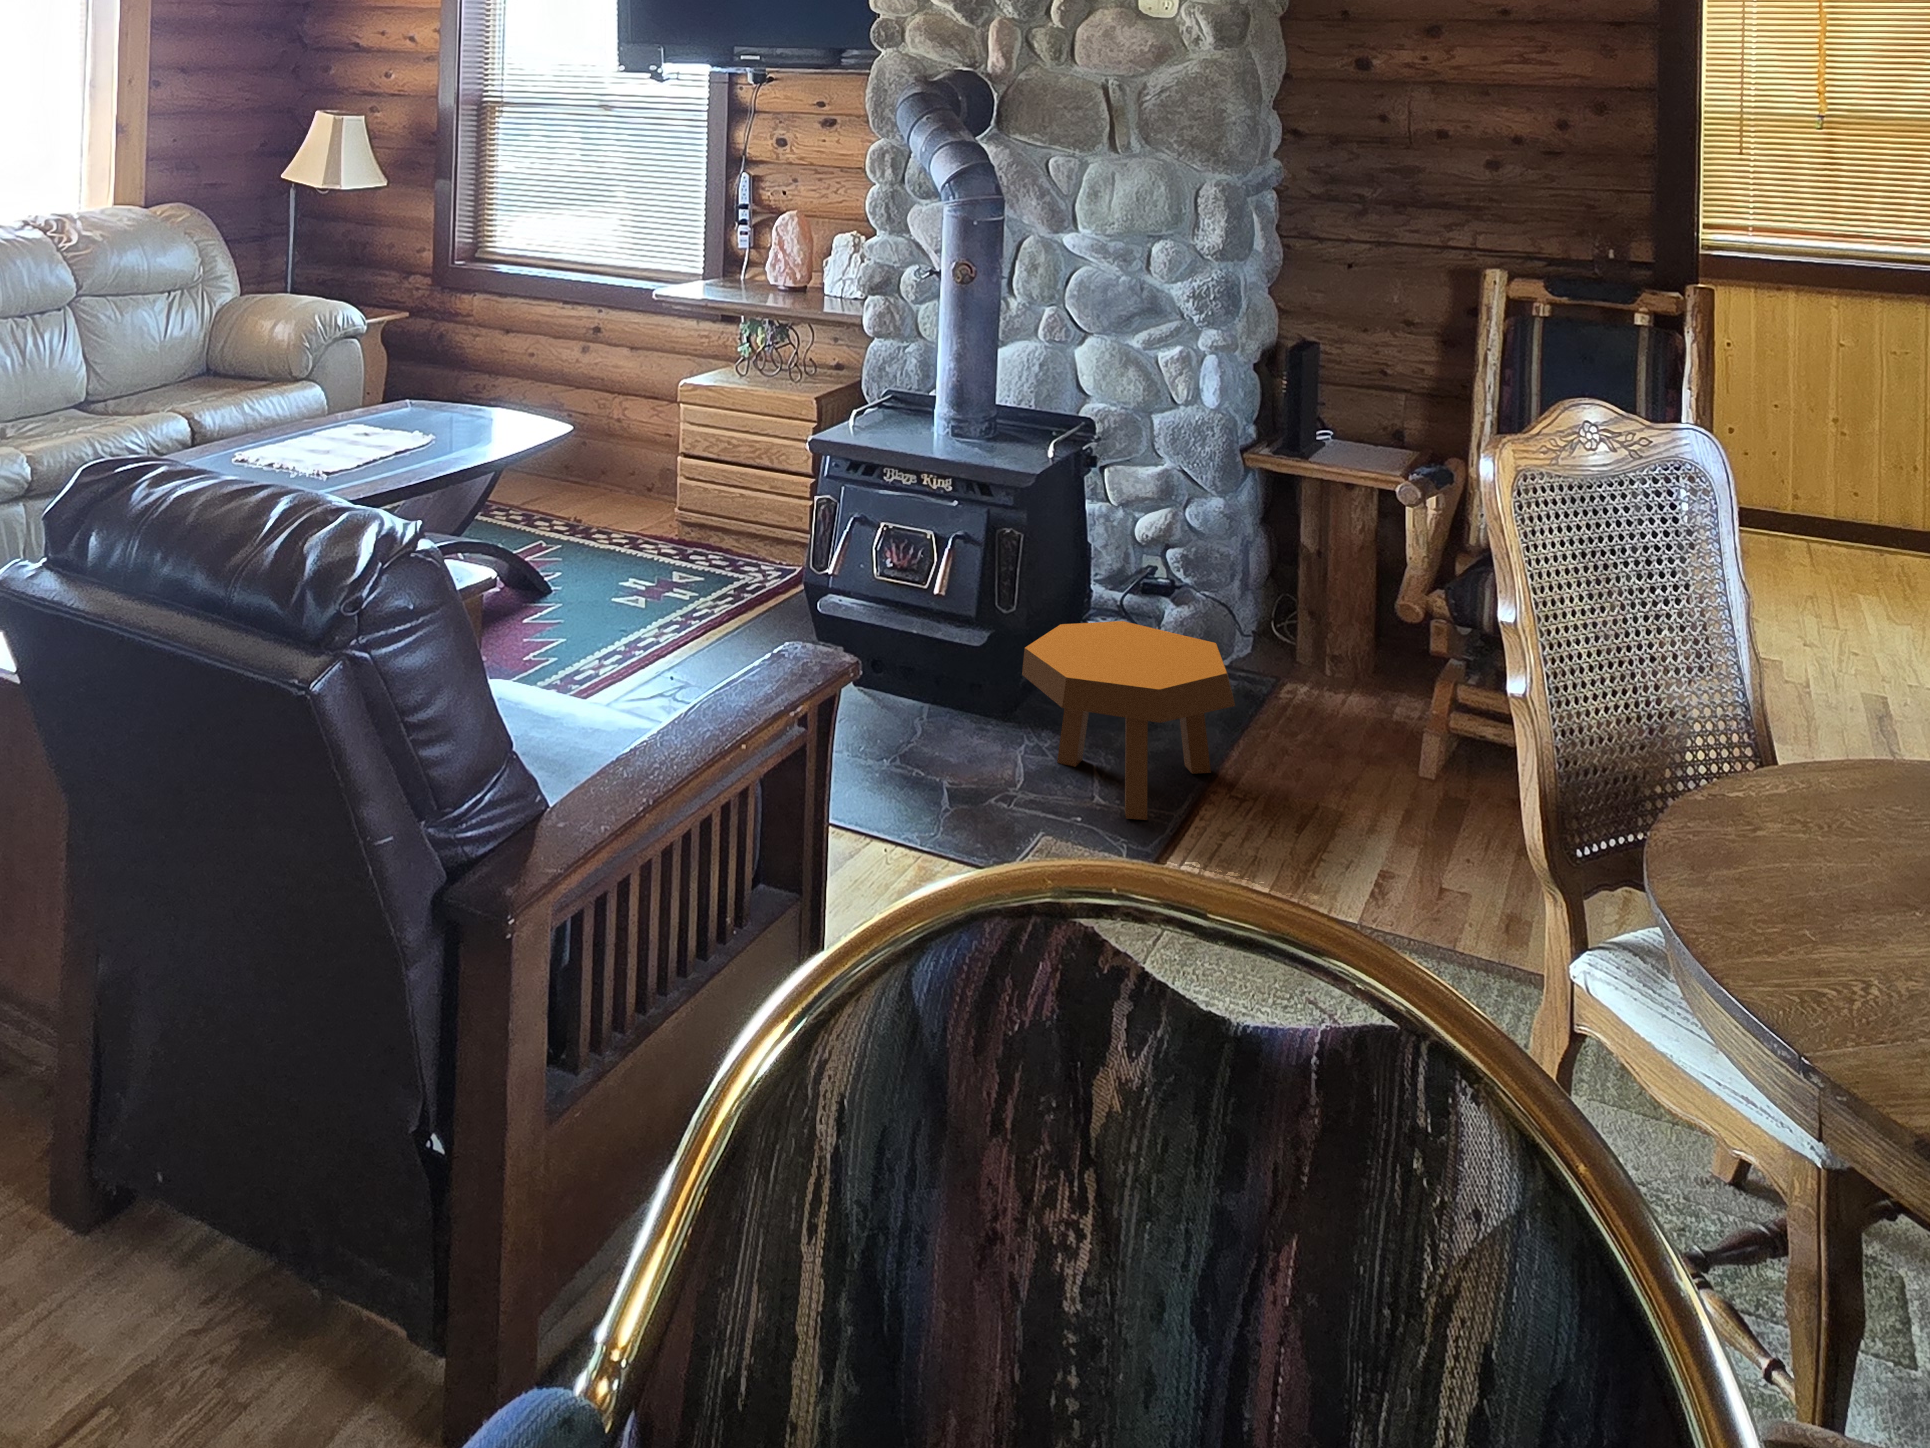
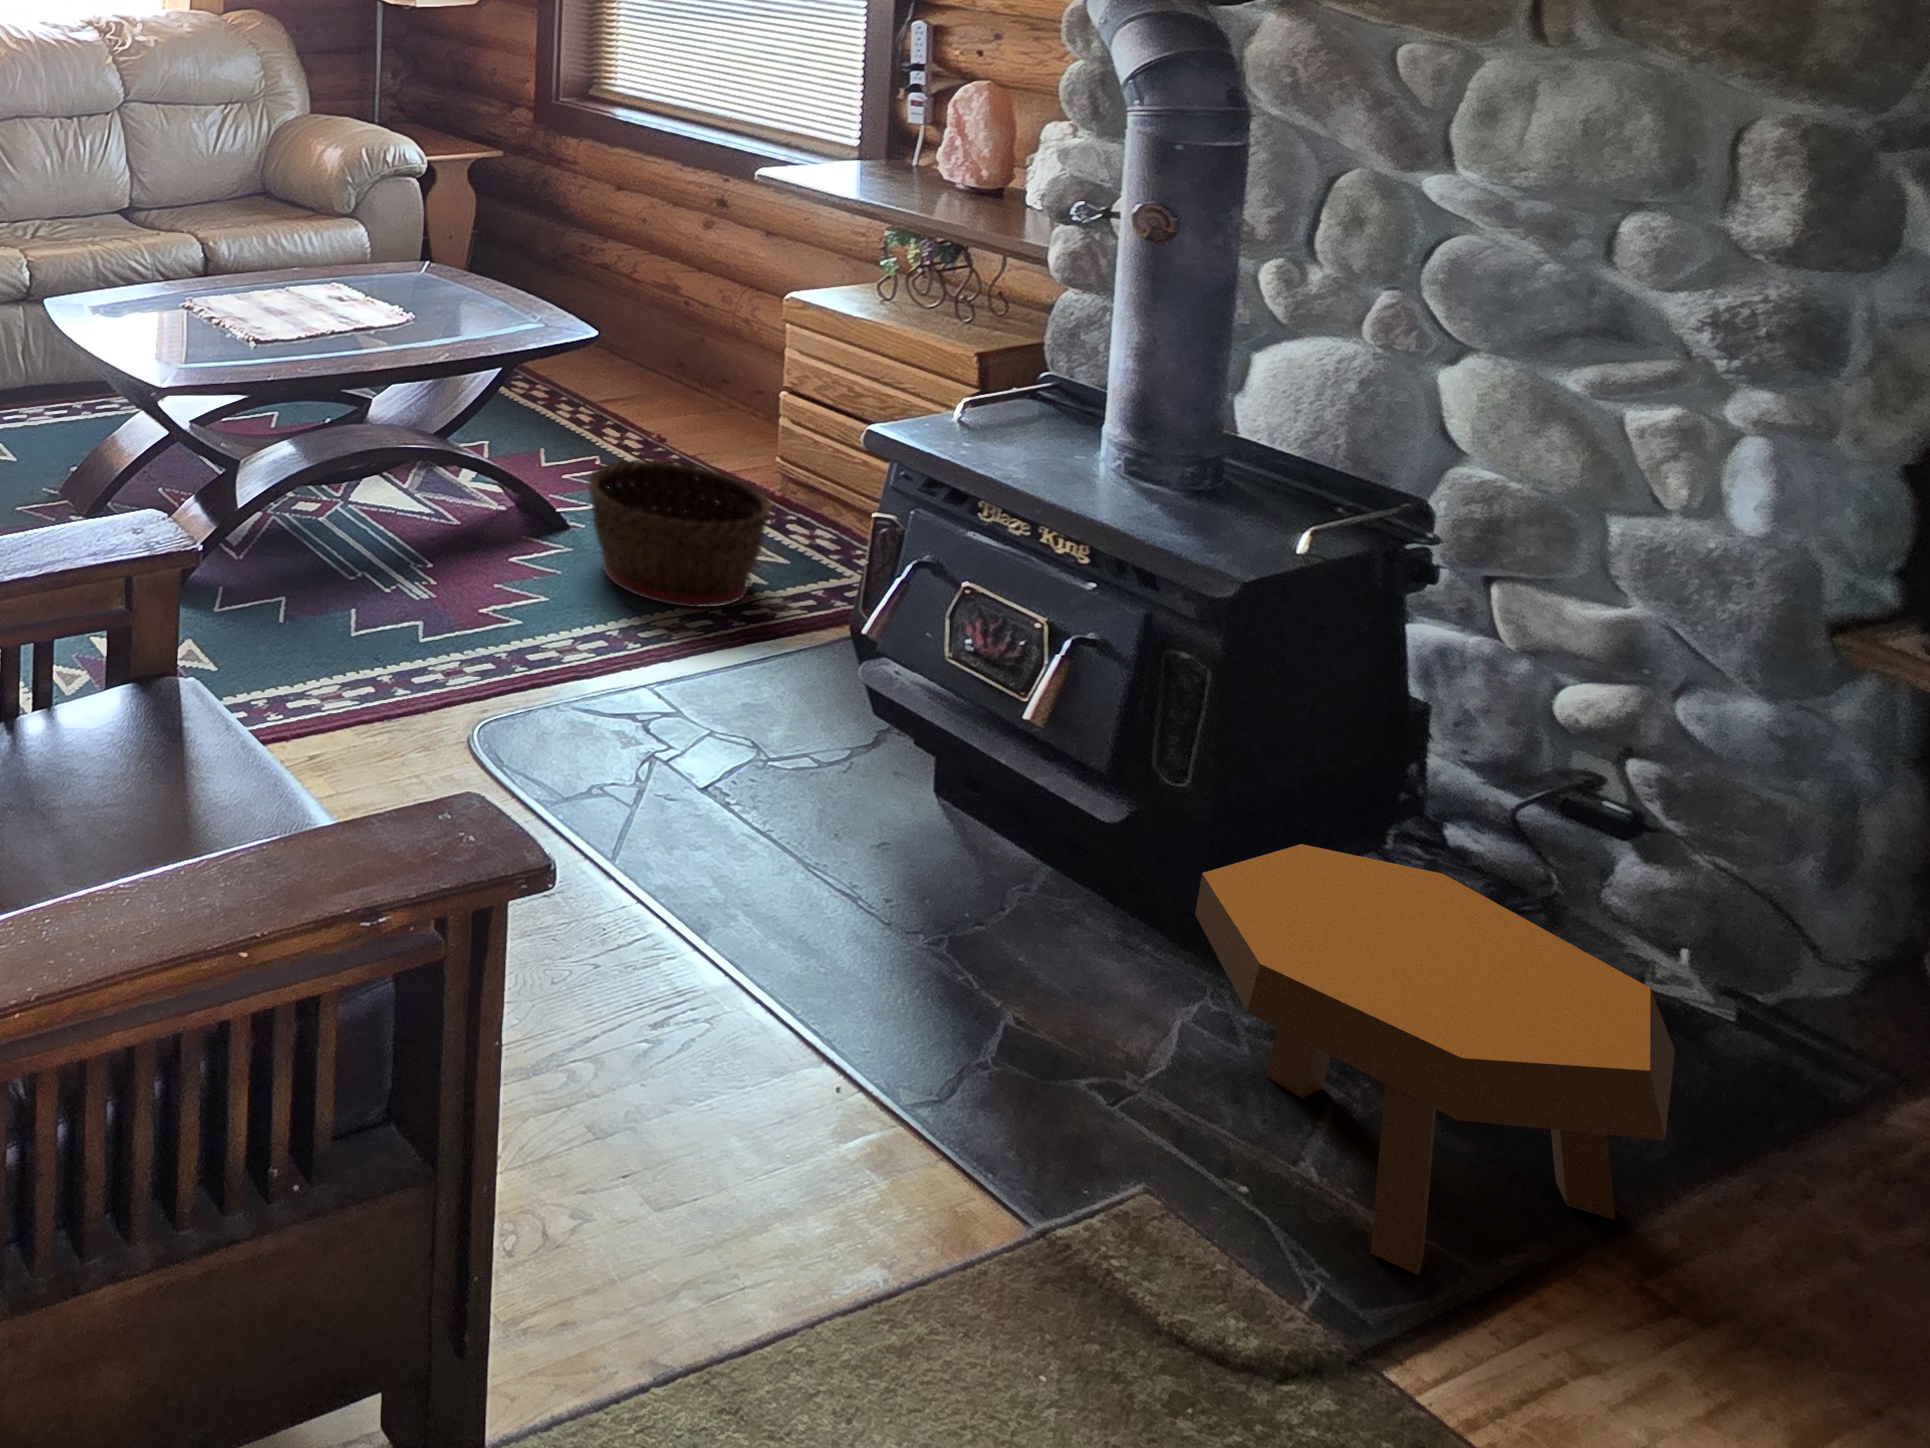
basket: none [574,513,702,614] -> present [588,460,771,607]

